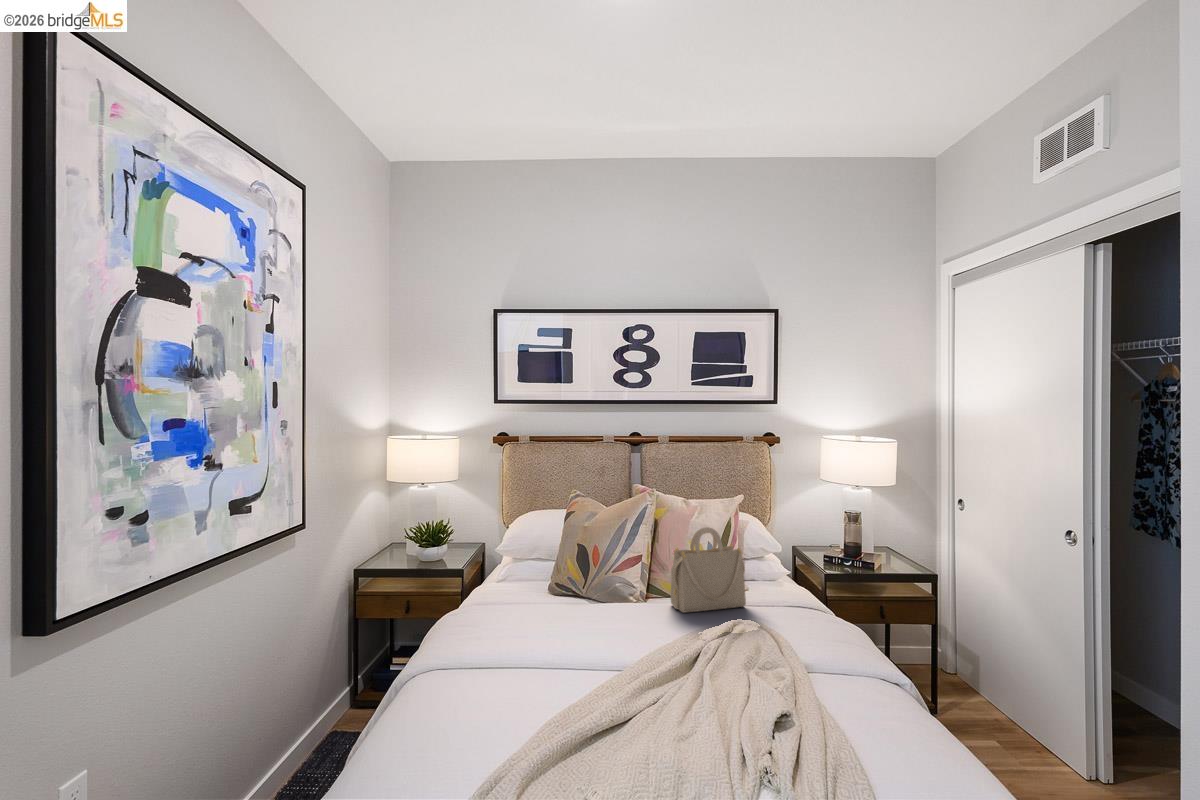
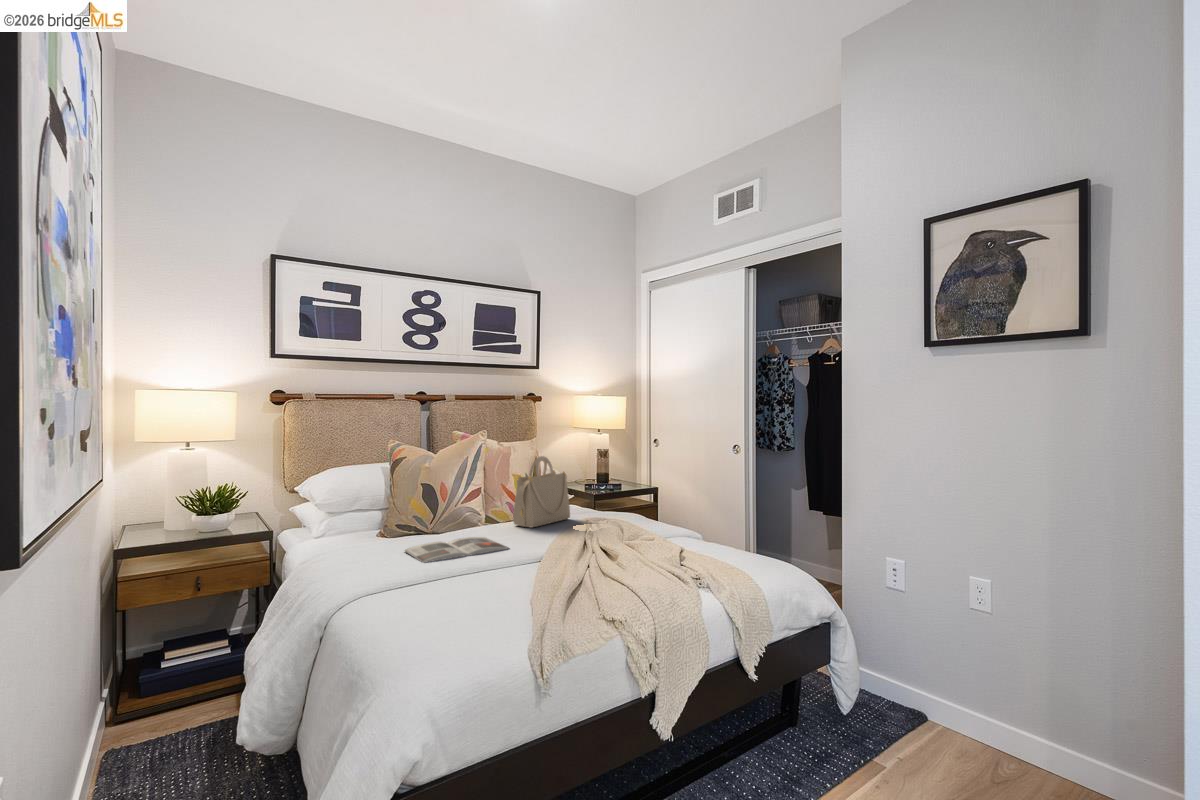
magazine: none [515,615,614,642] -> present [405,537,509,563]

